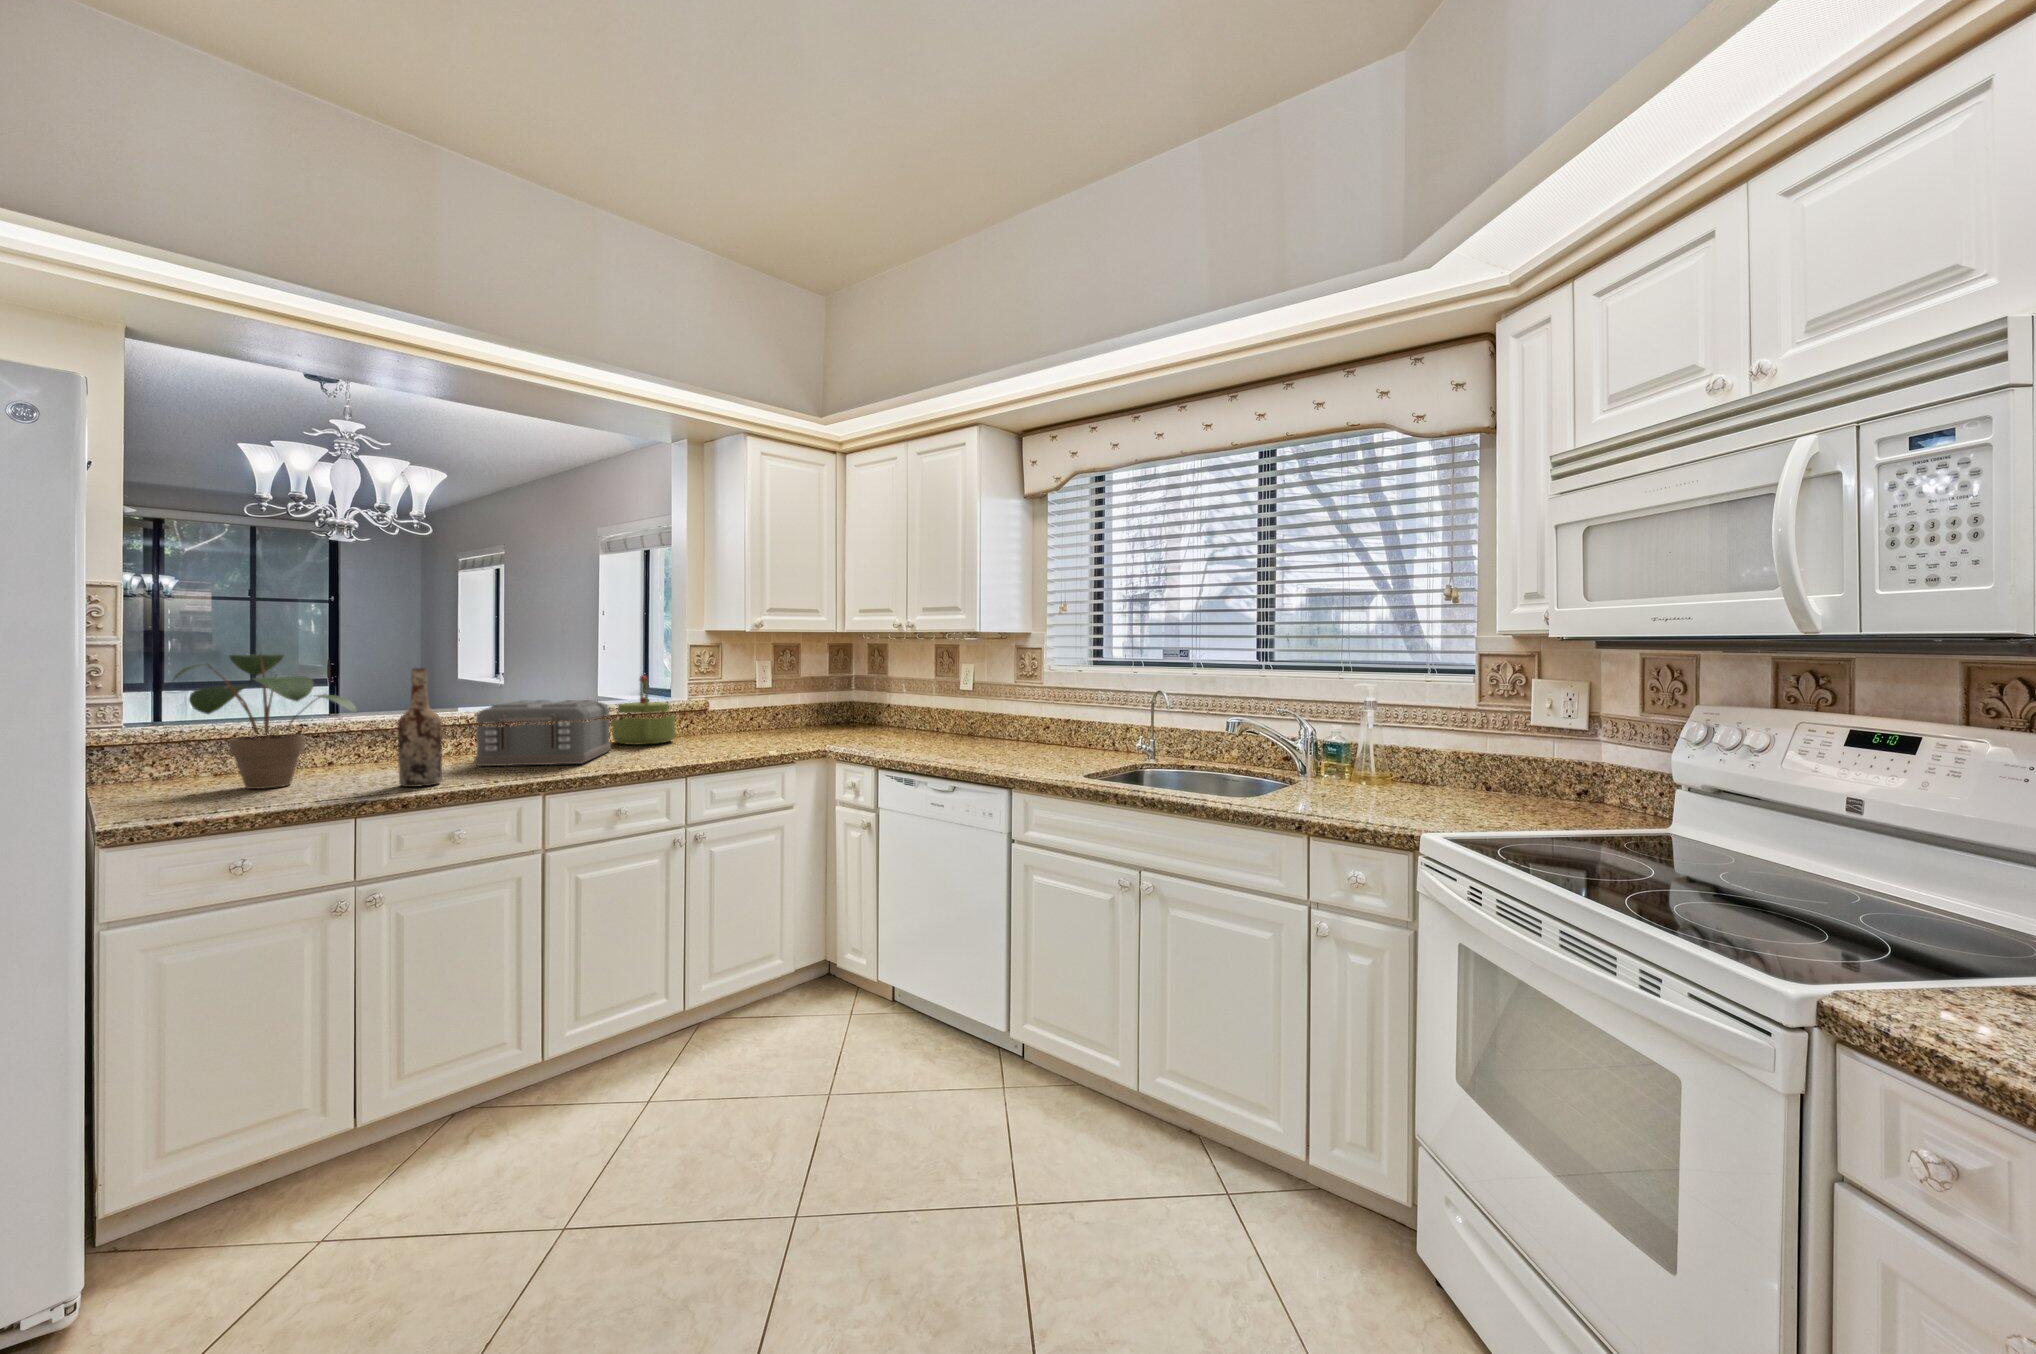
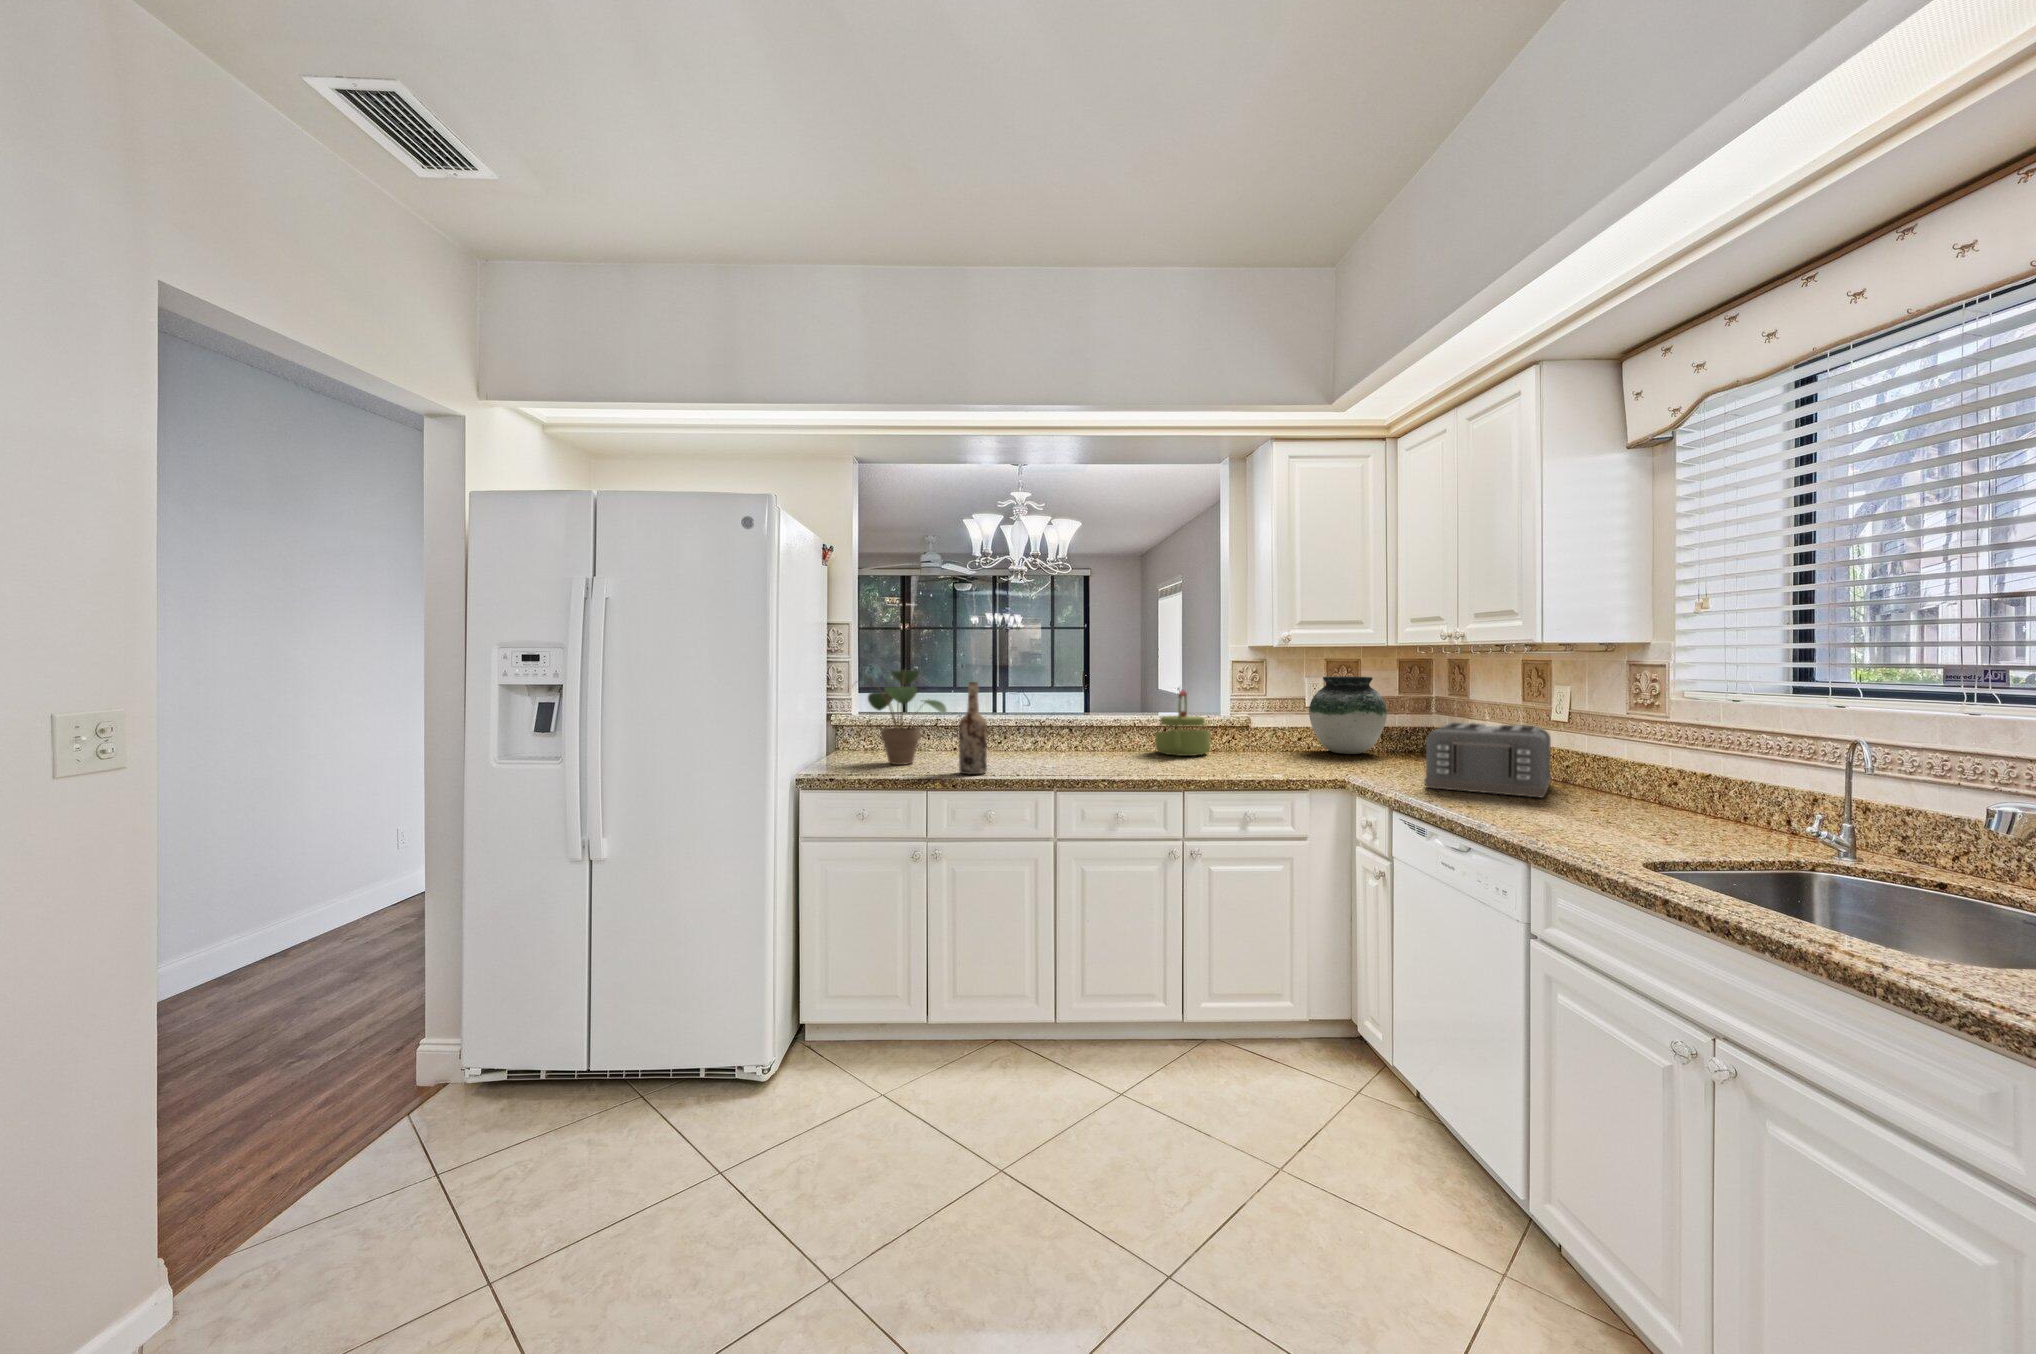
vase: none [760,659,829,730] -> present [1309,676,1387,754]
toaster: present [474,700,611,766] -> present [1424,723,1551,797]

